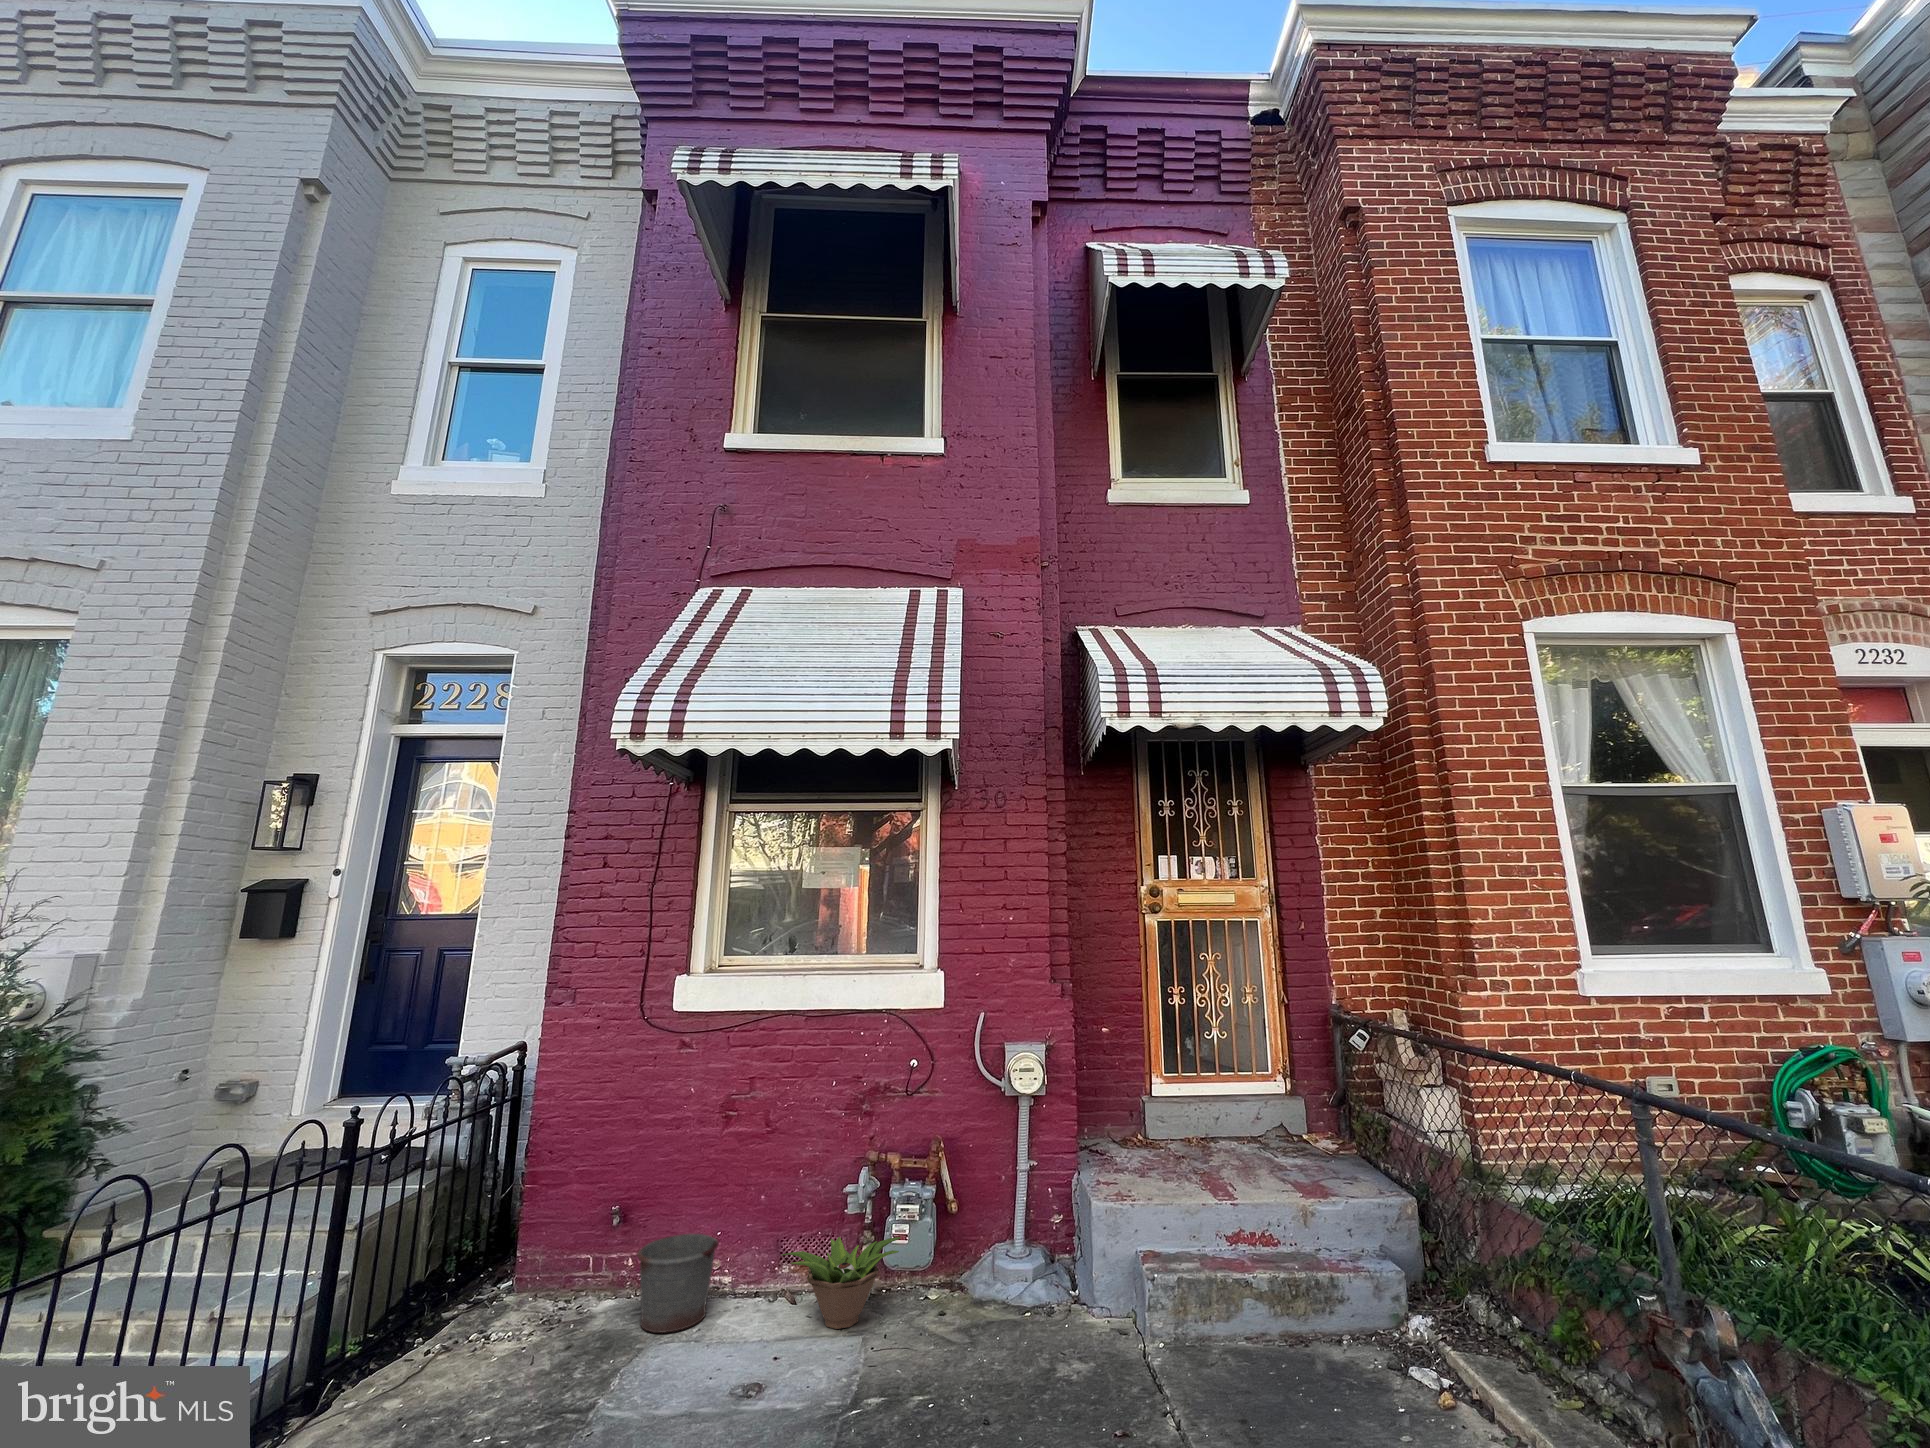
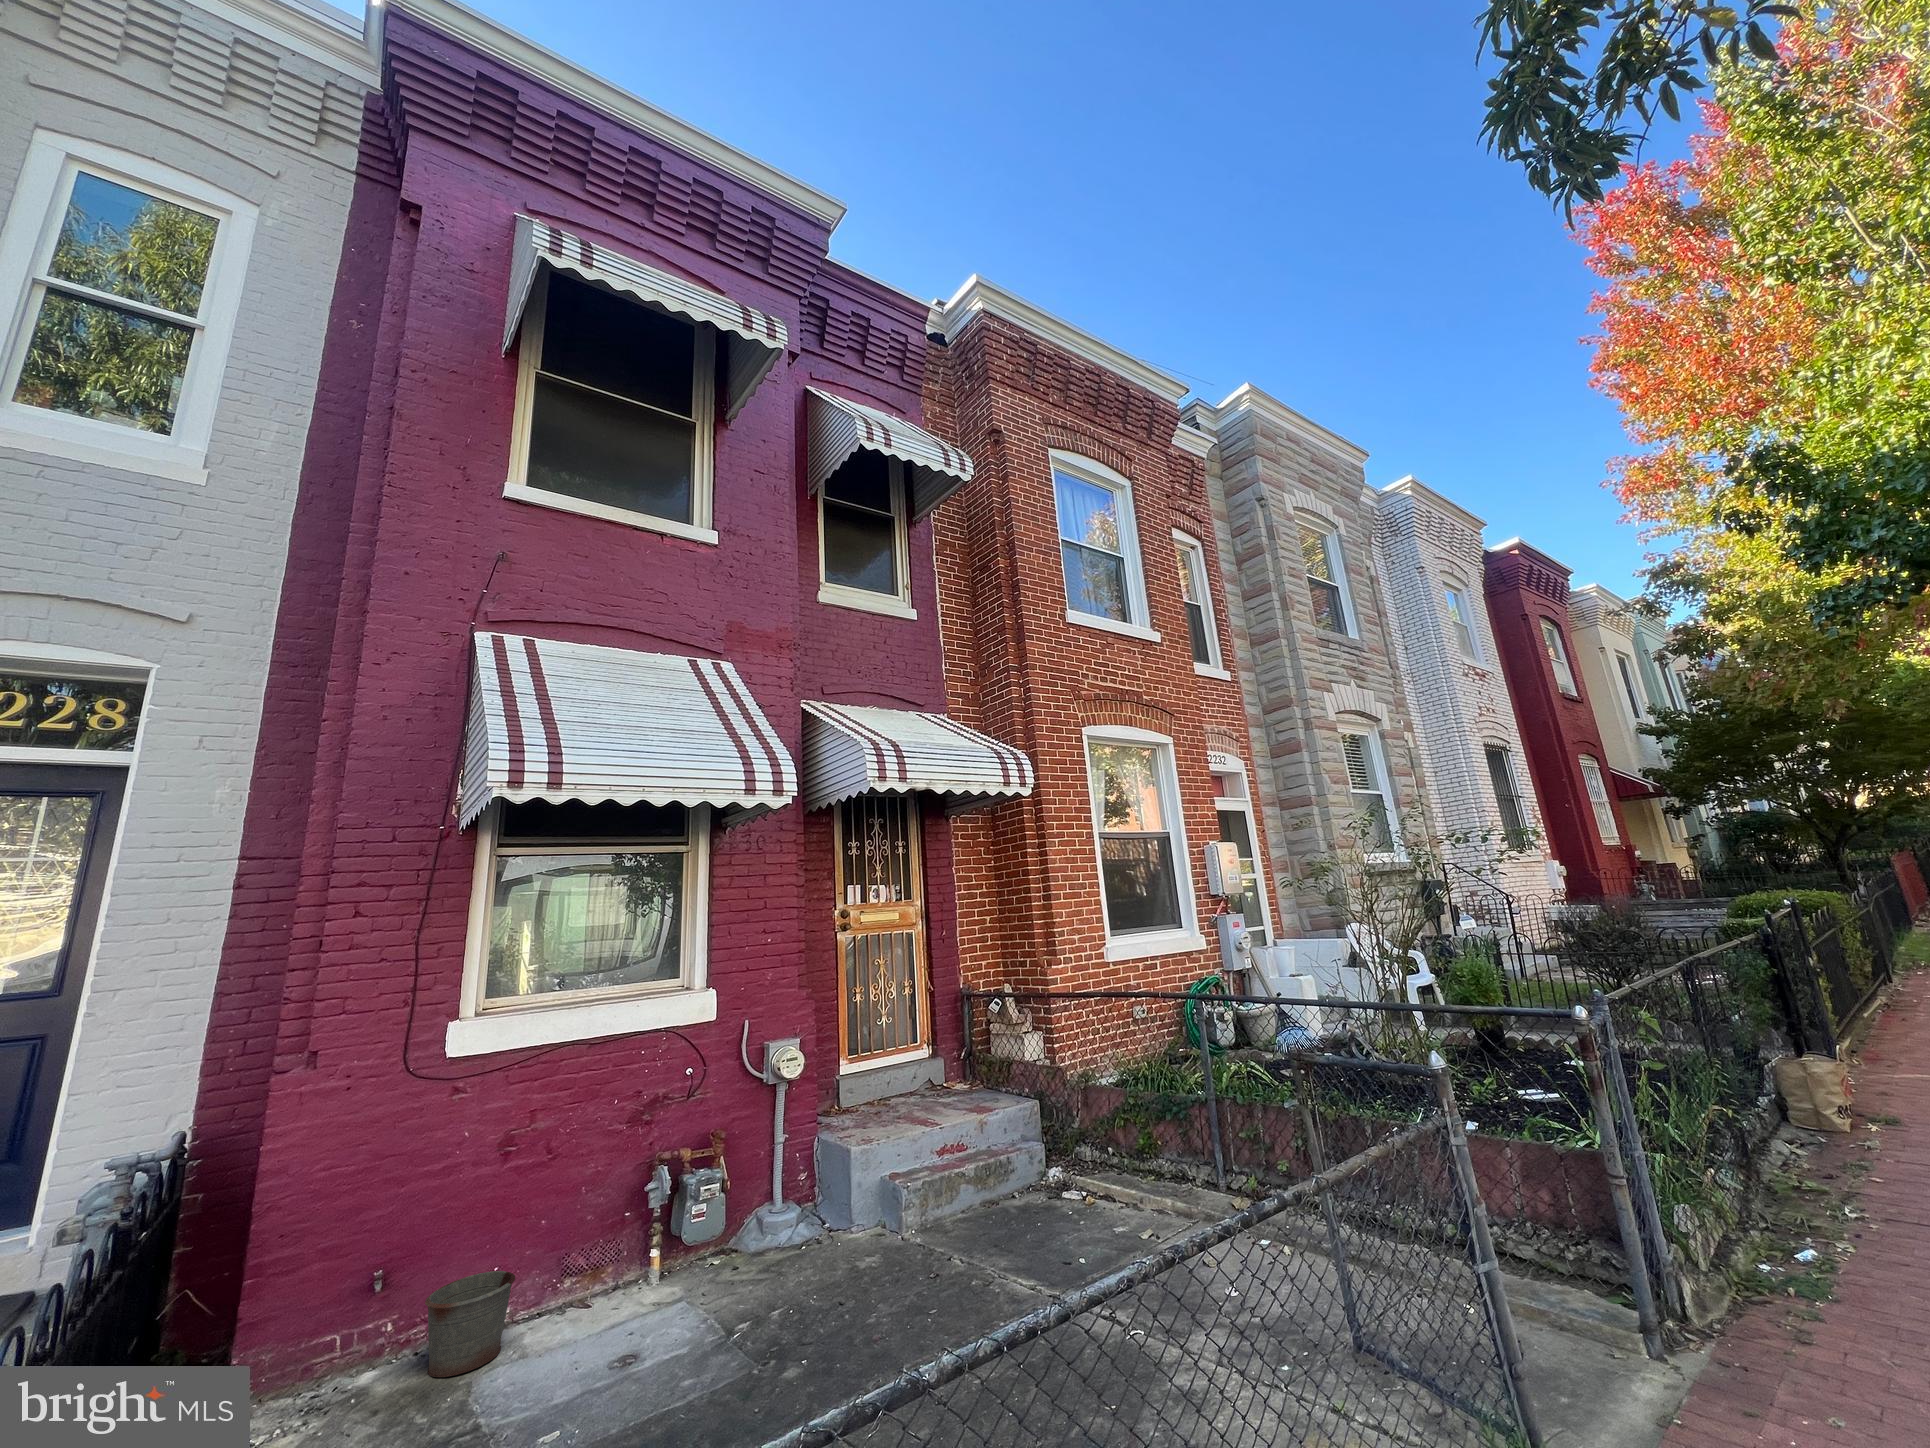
decorative plant: present [782,1237,900,1329] -> none [583,1219,704,1311]

